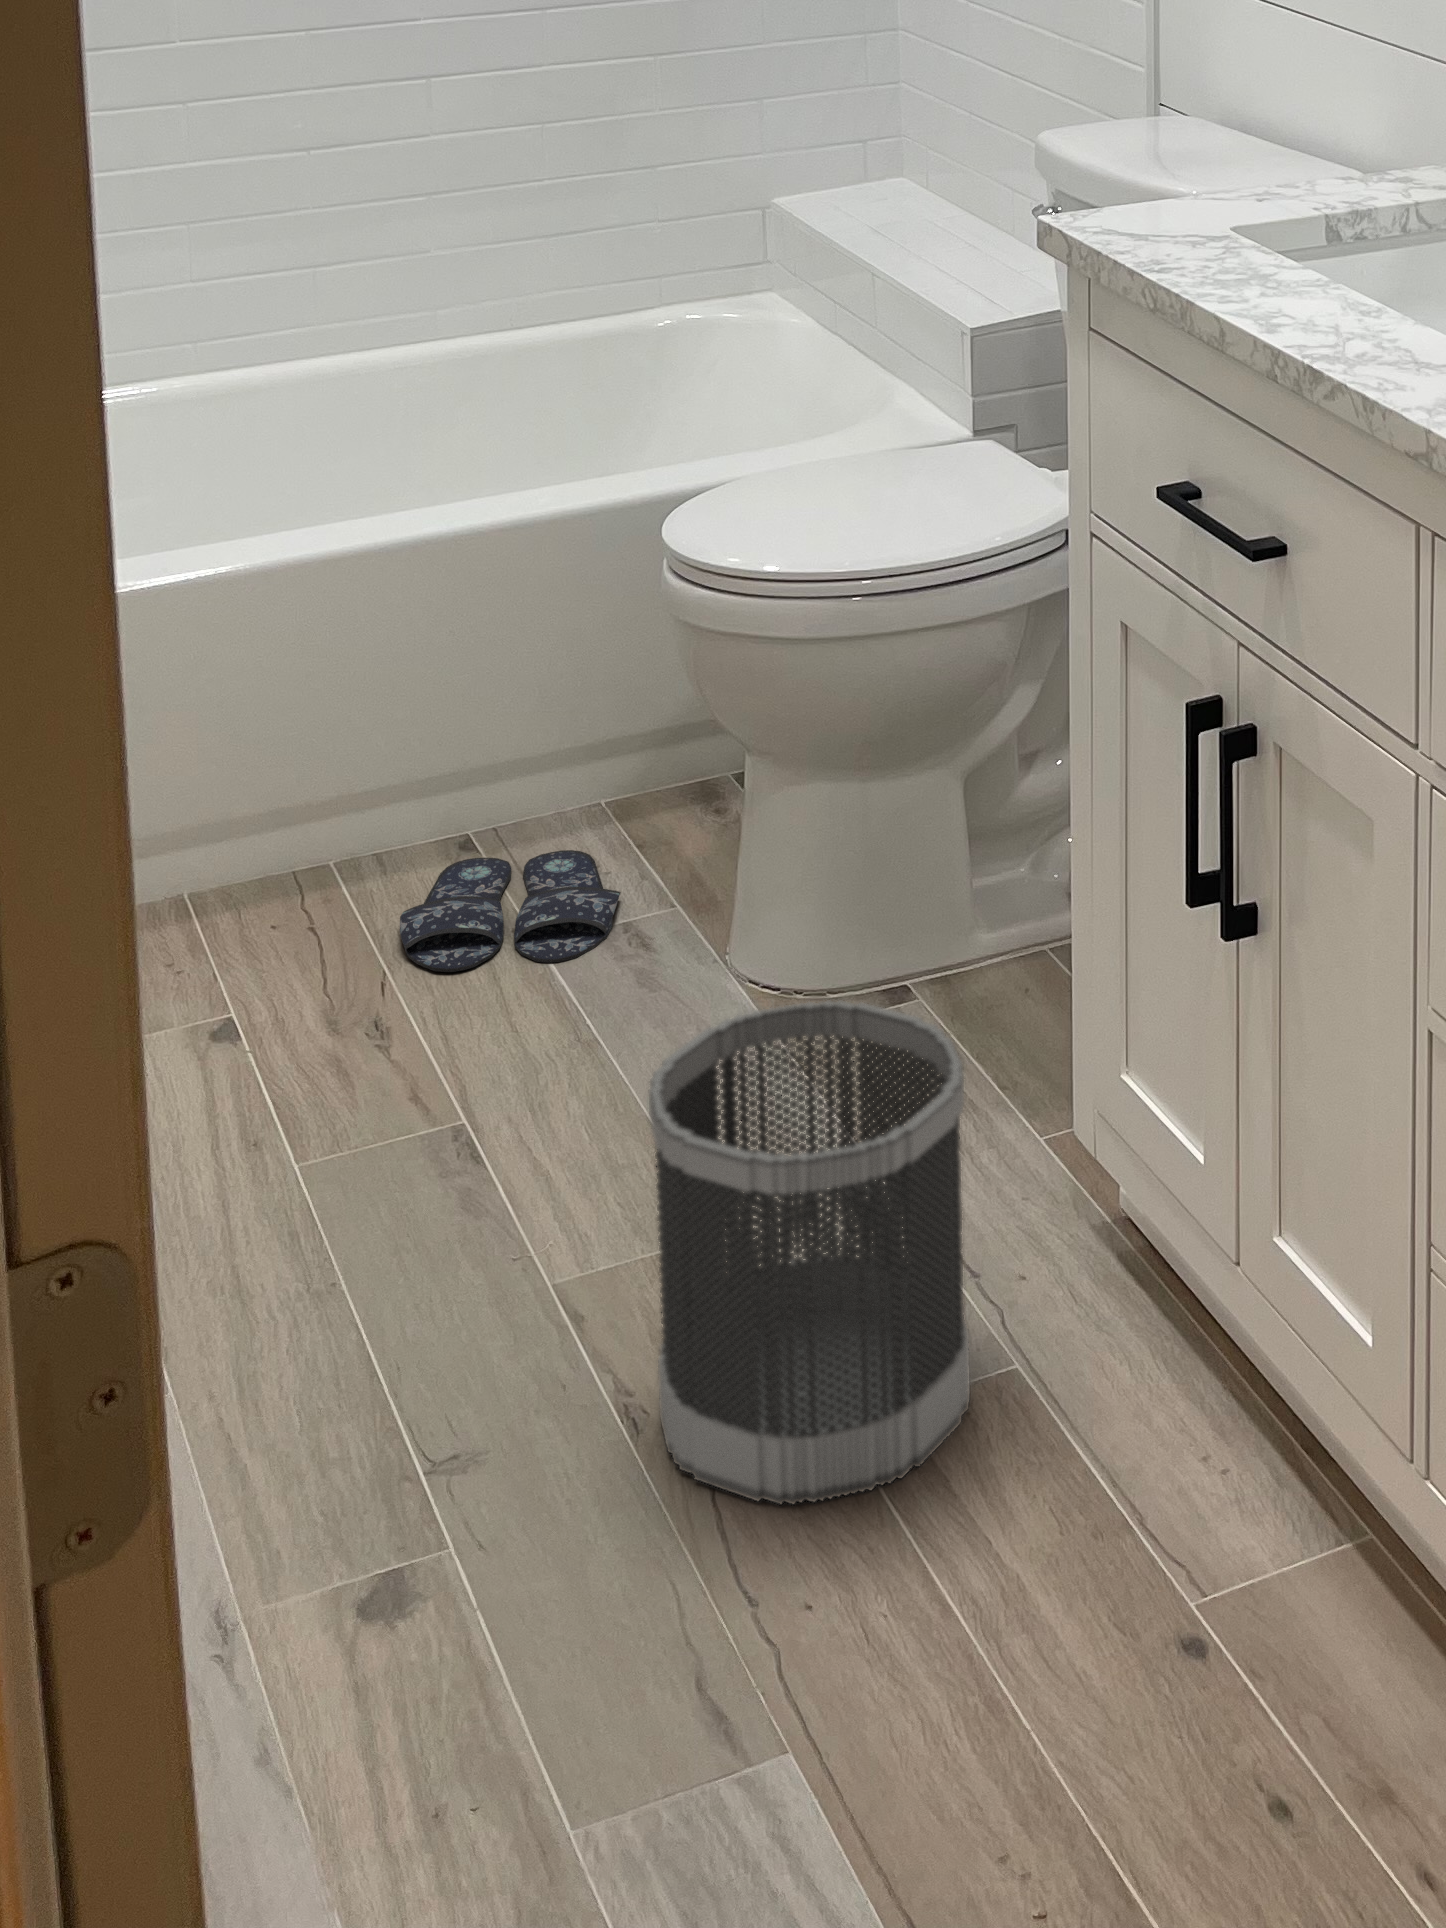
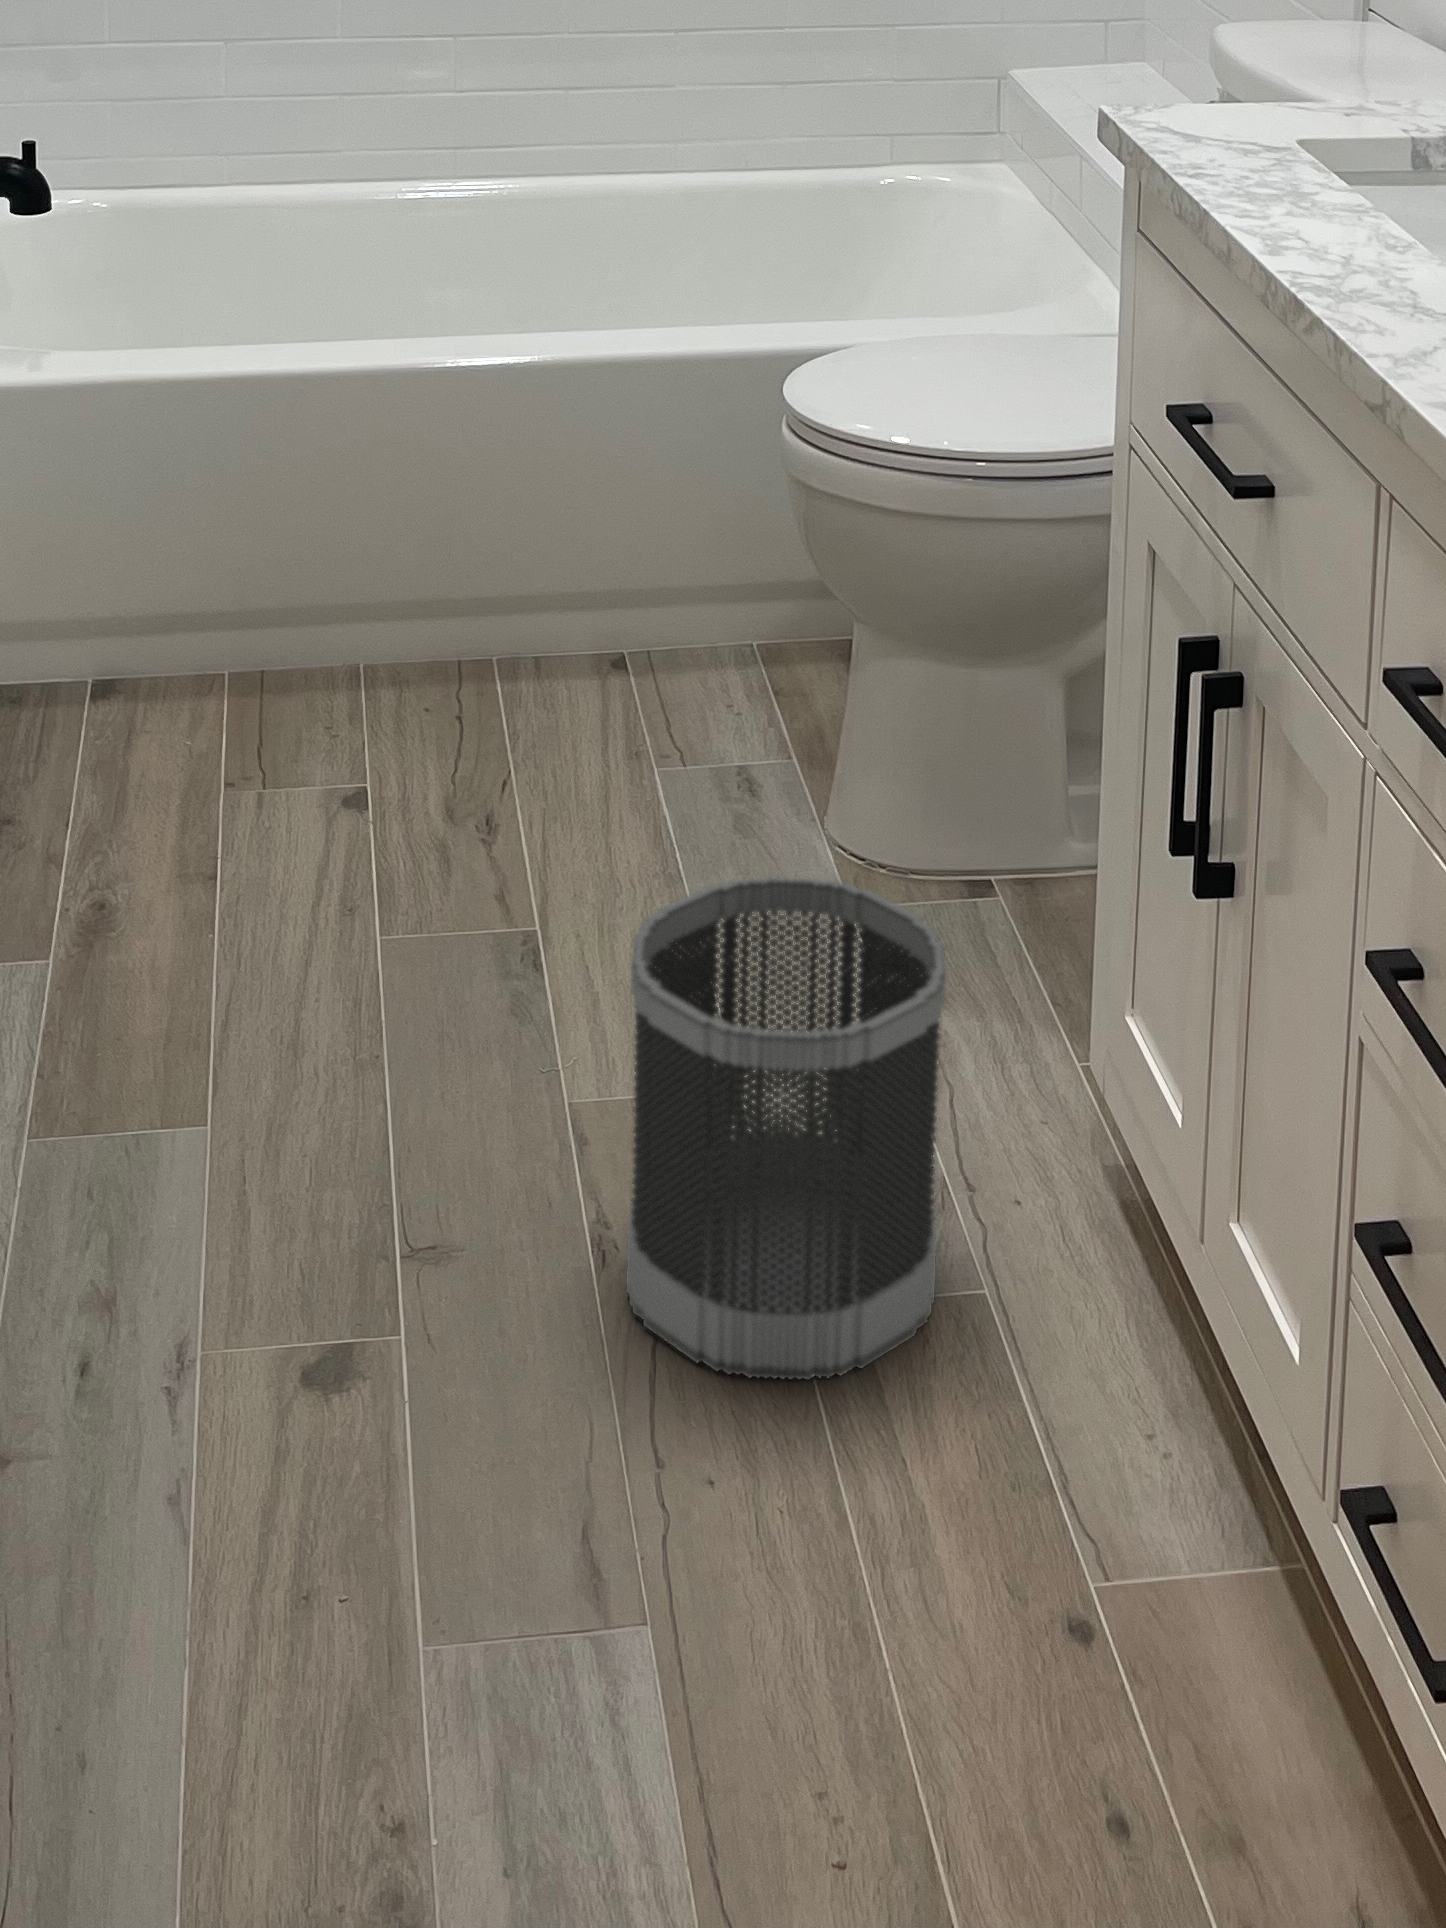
slippers: present [400,850,621,972] -> none [536,680,748,795]

